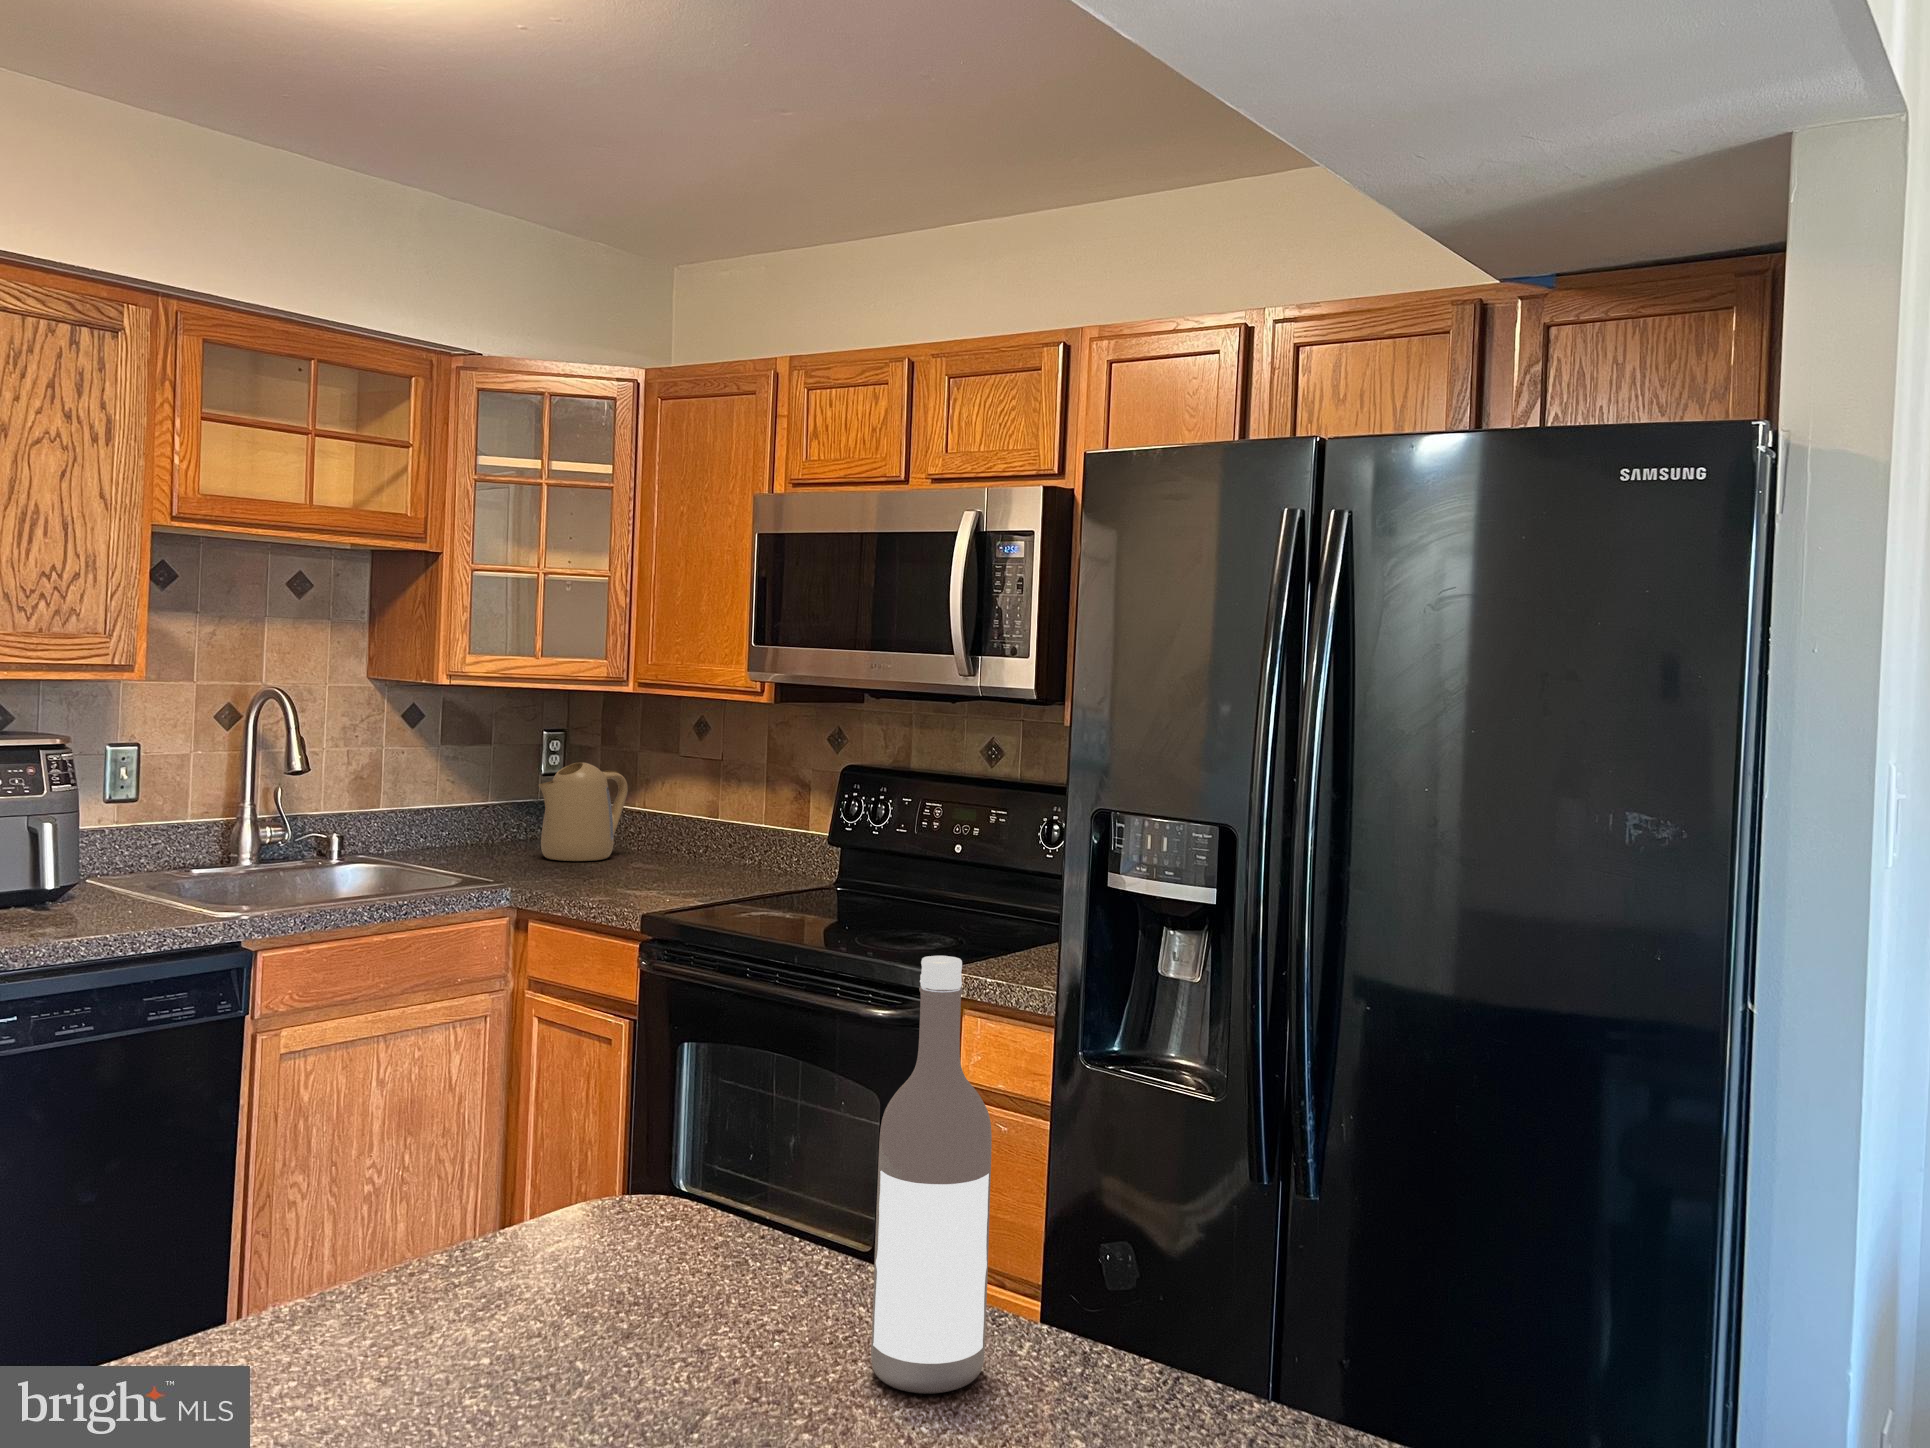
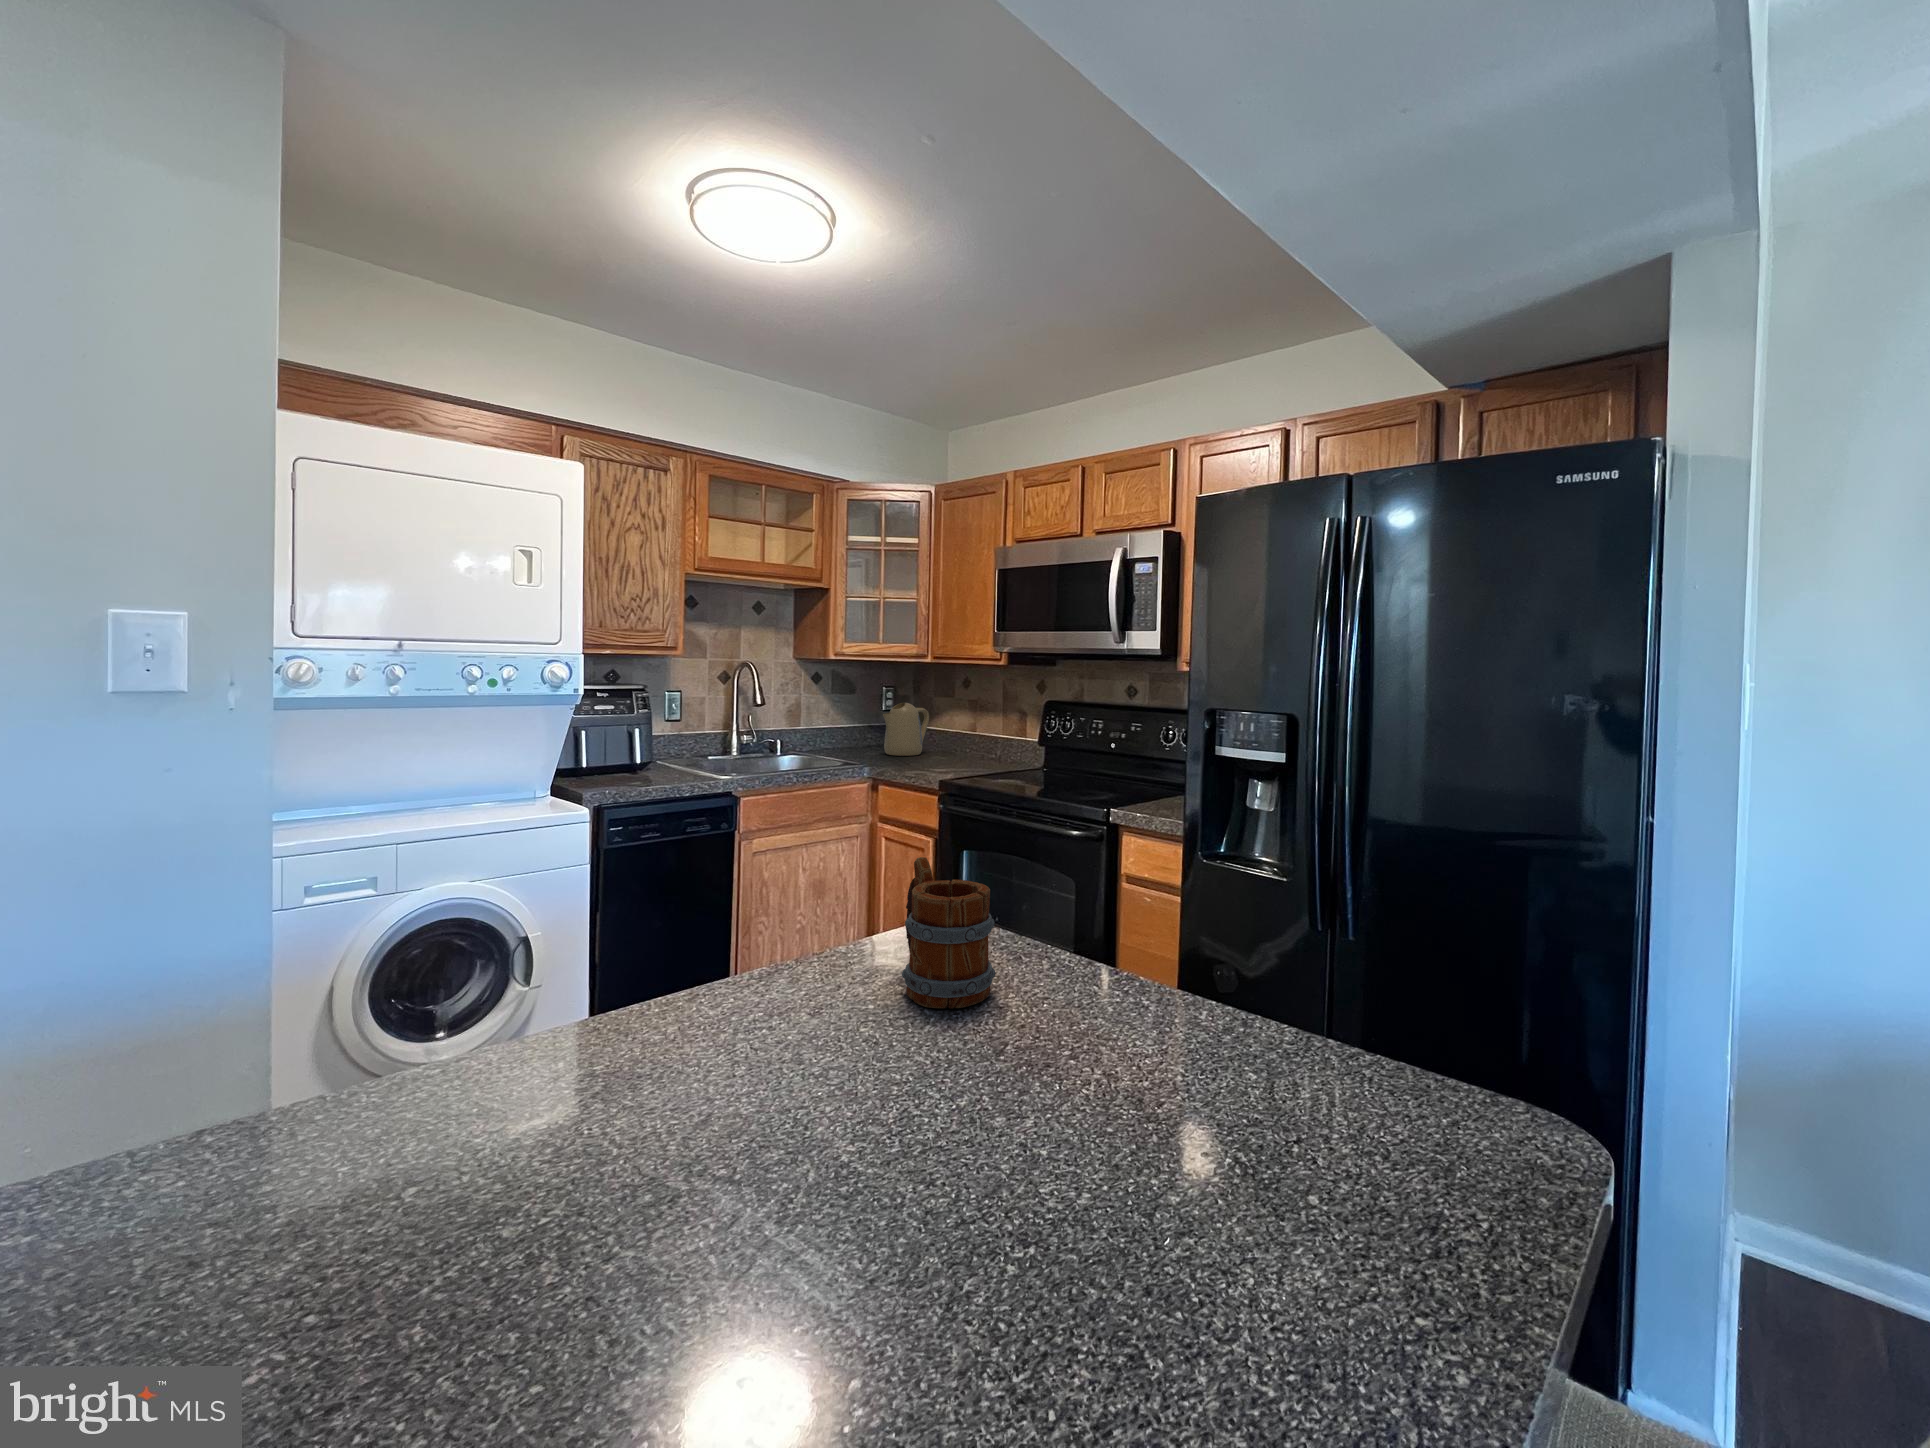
wine bottle: present [871,956,992,1394] -> none [1107,762,1182,1039]
mug: none [539,1104,697,1358] -> present [902,857,996,1009]

